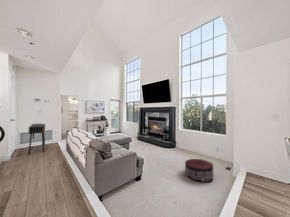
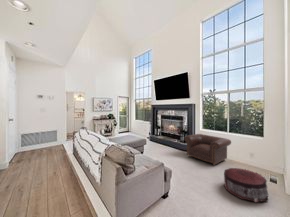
console table: present [29,124,45,154] -> none [30,123,49,158]
armchair: none [164,133,201,159] -> present [184,134,231,165]

